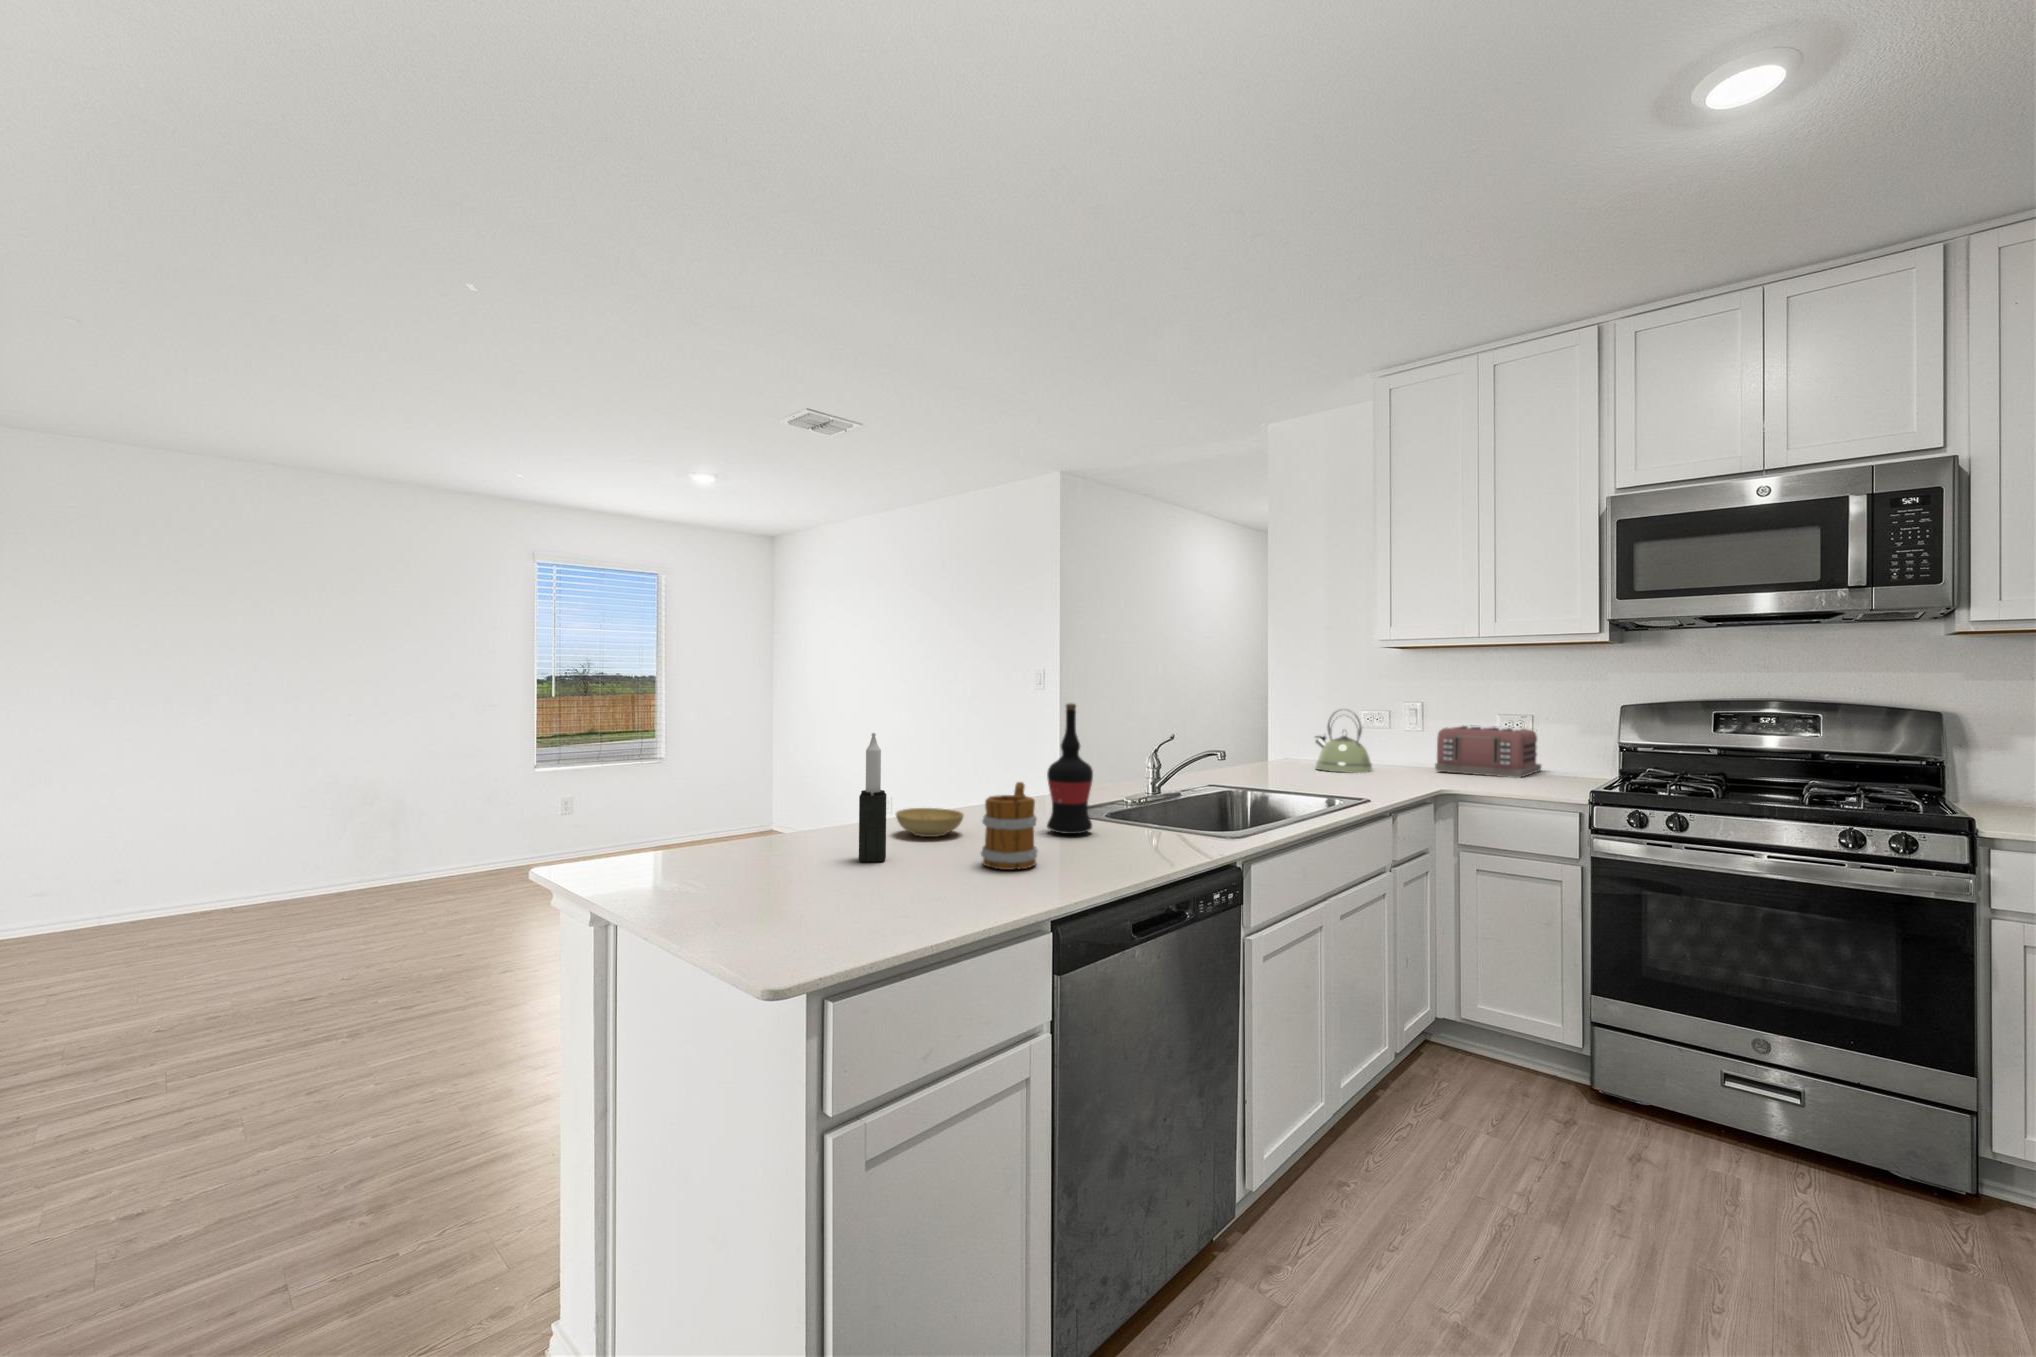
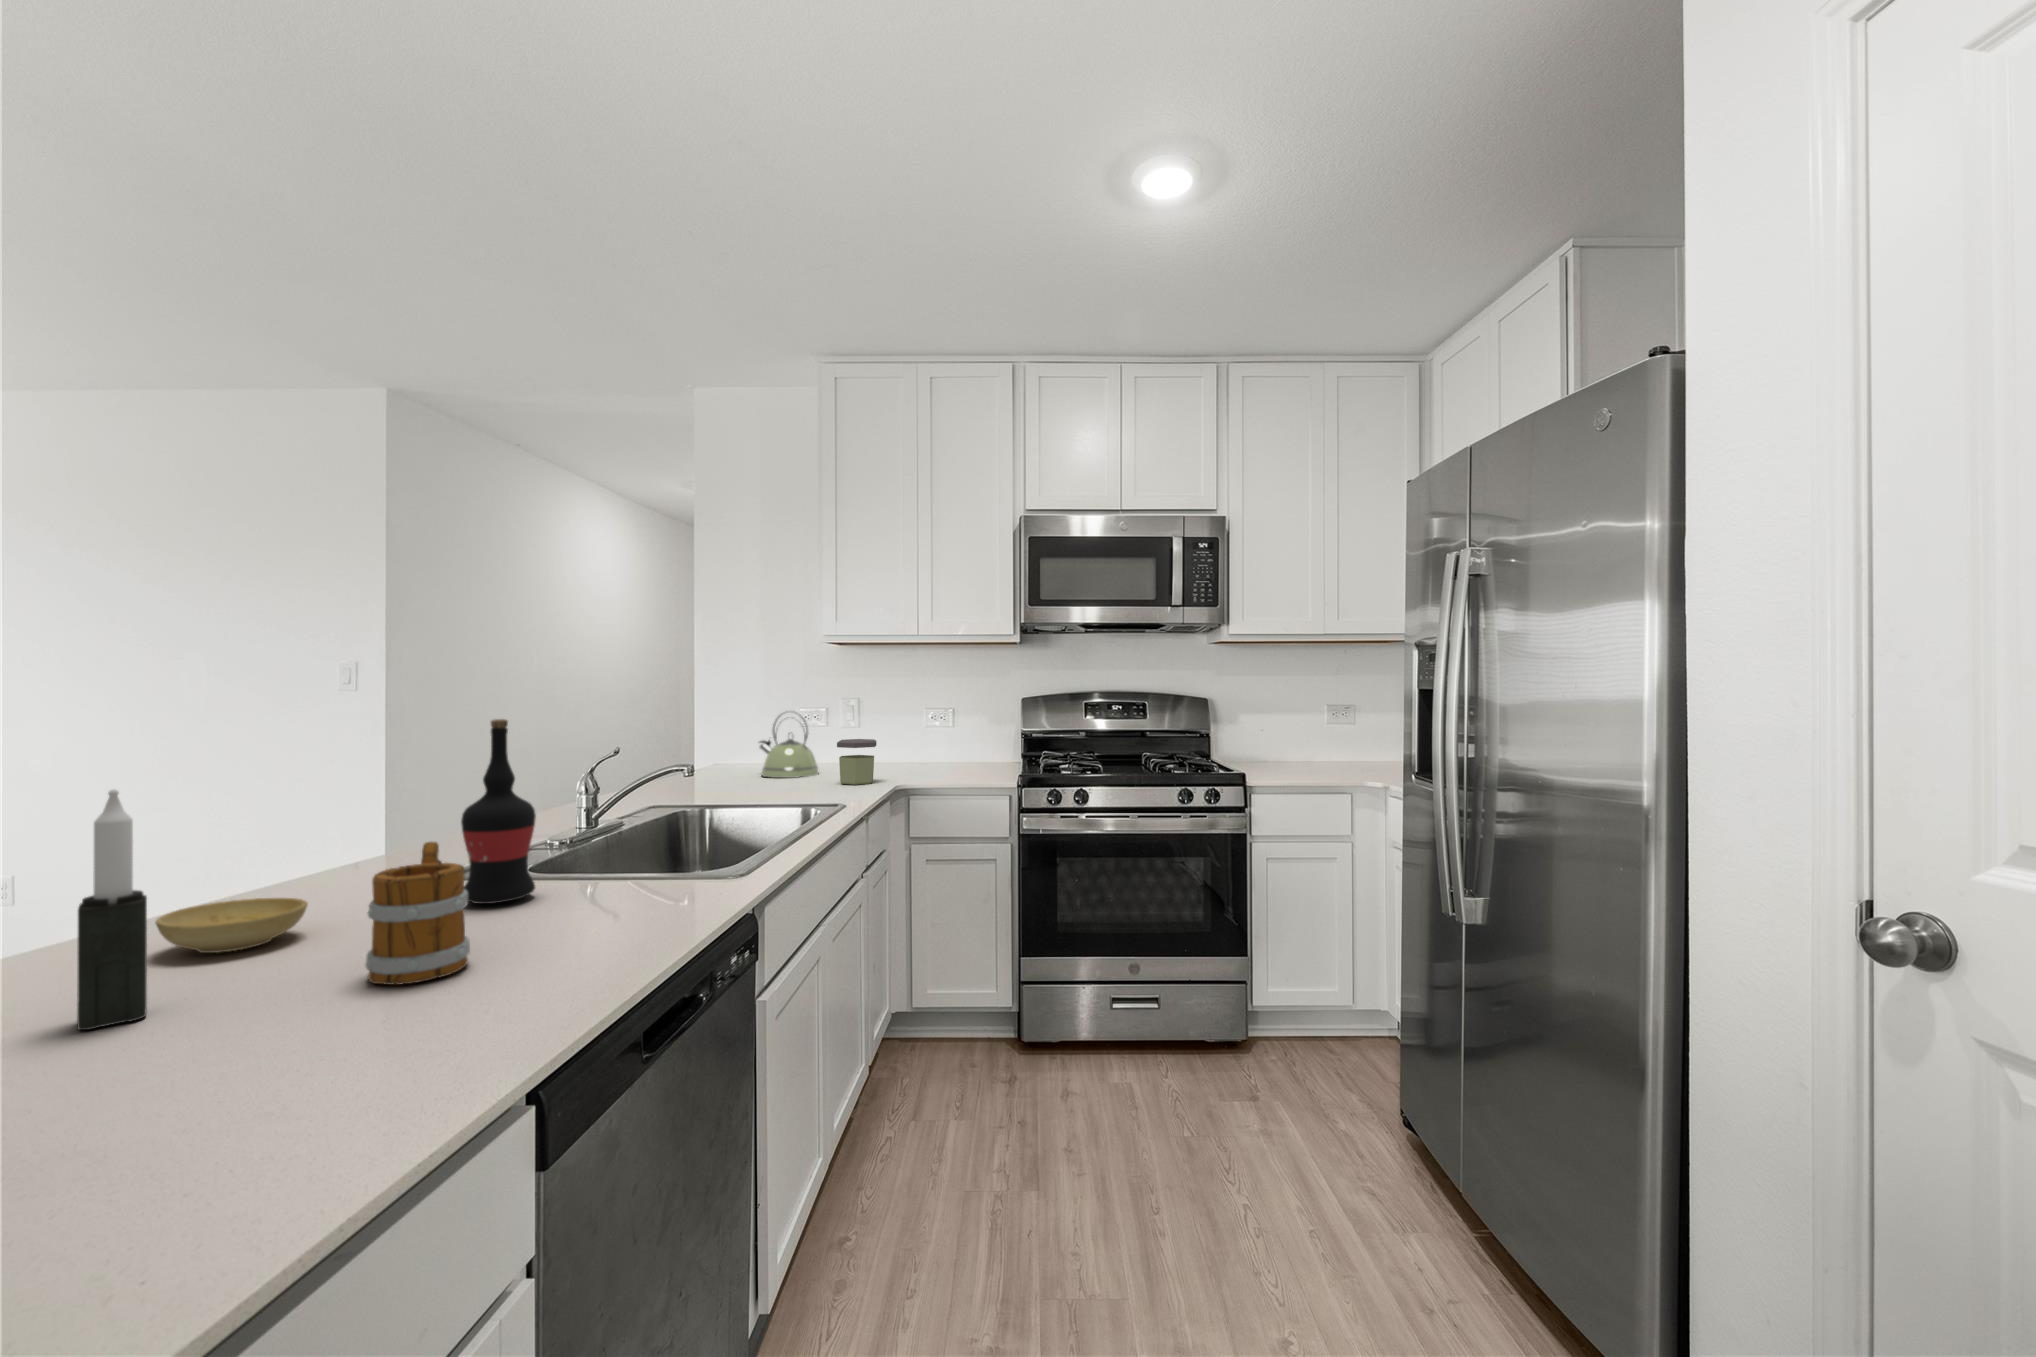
toaster: present [1435,725,1541,778] -> none [876,723,960,769]
jar: none [1383,739,1426,784] -> present [837,739,876,785]

